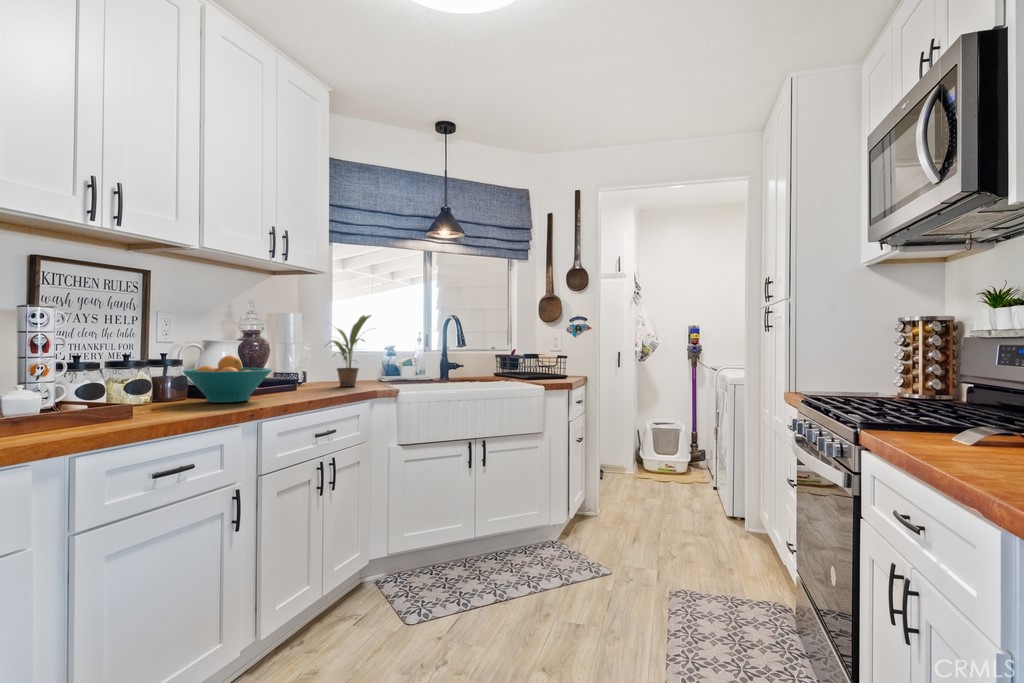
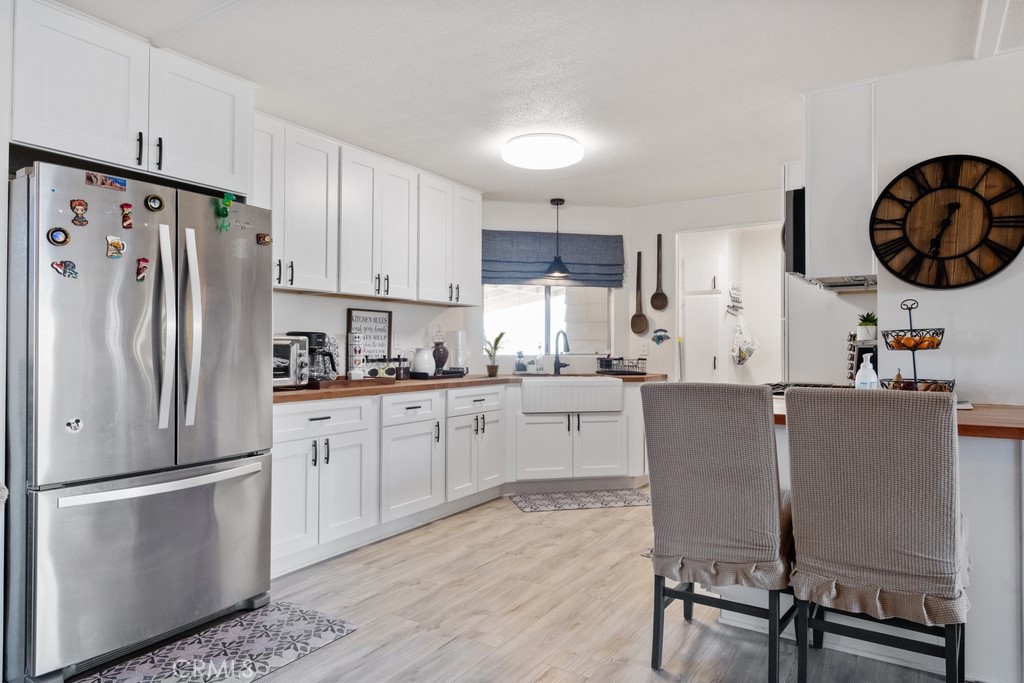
fruit bowl: present [183,355,272,403] -> none [409,356,451,380]

